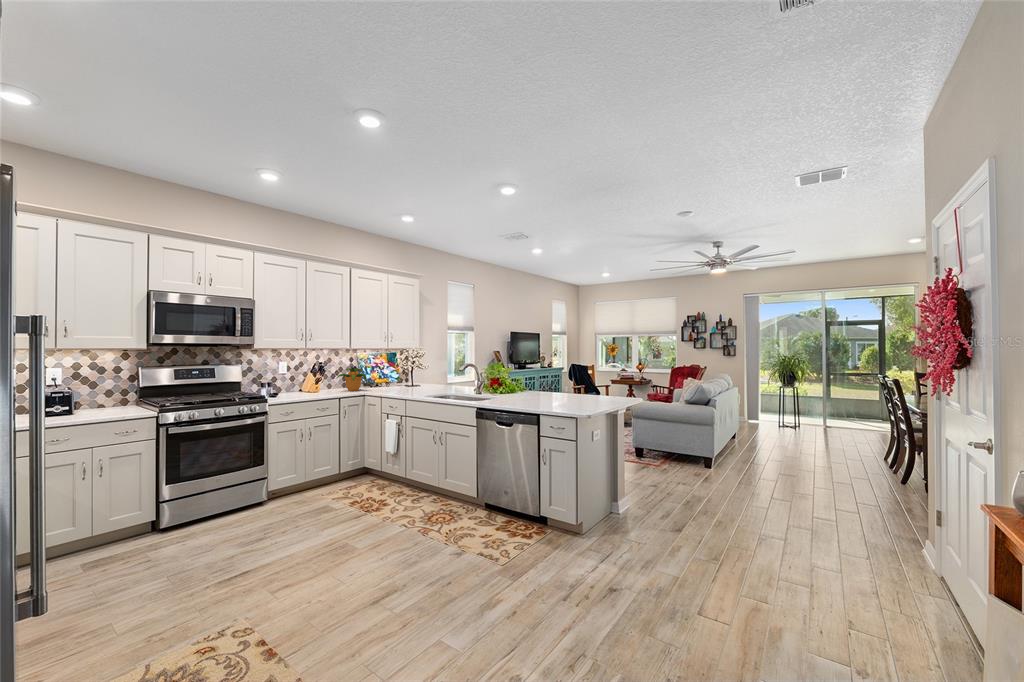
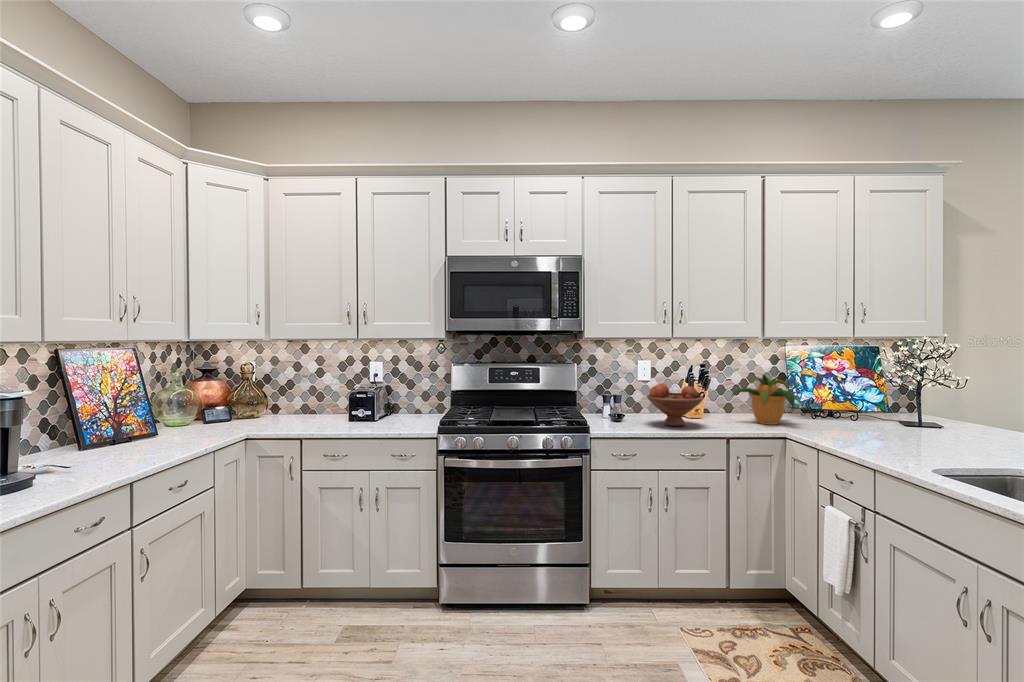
fruit bowl: none [294,373,327,396] -> present [647,383,703,426]

